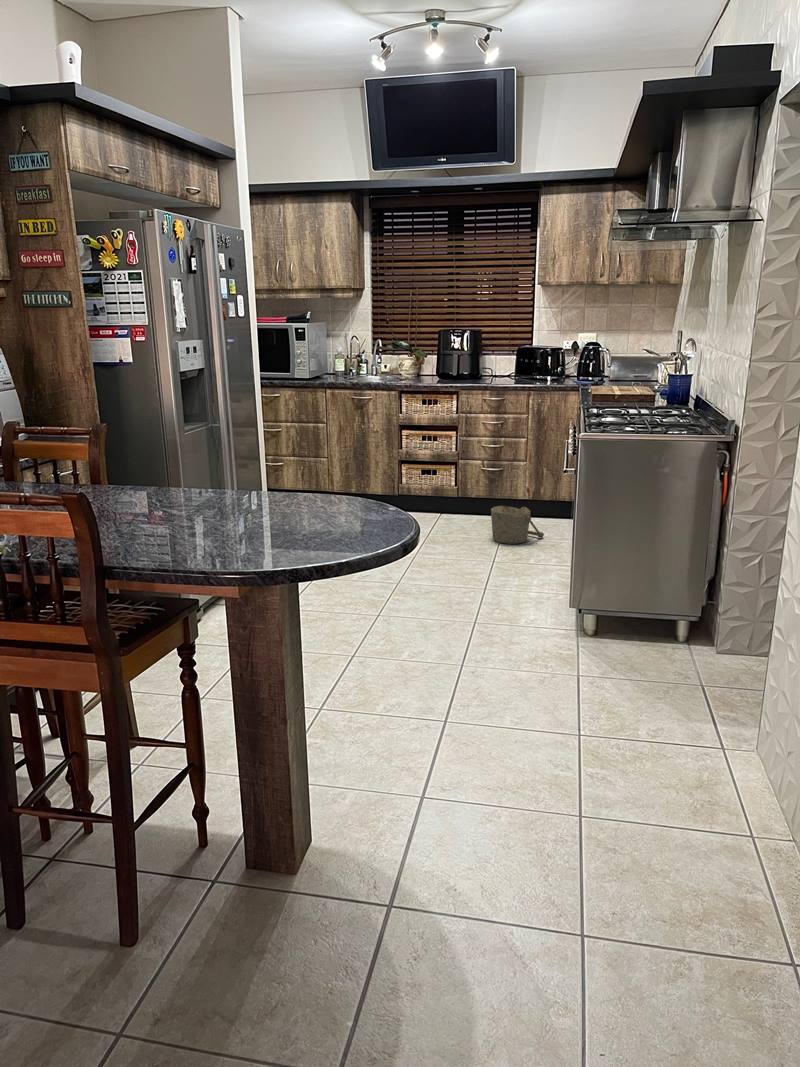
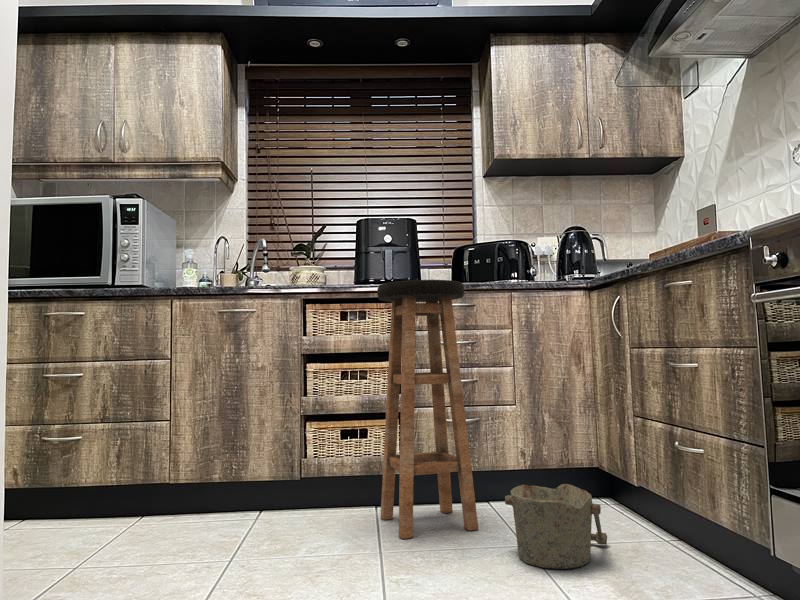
bar stool: none [439,389,490,528] -> present [377,280,478,539]

